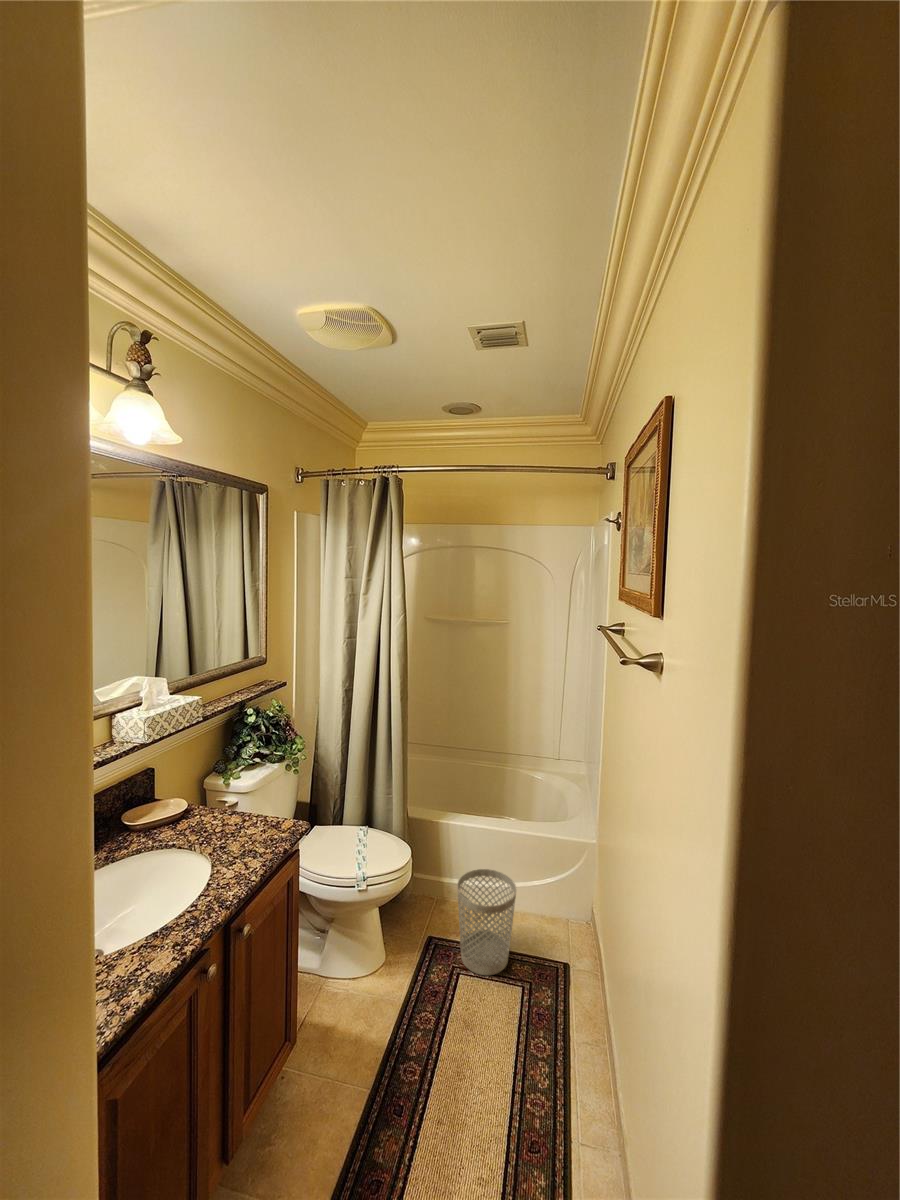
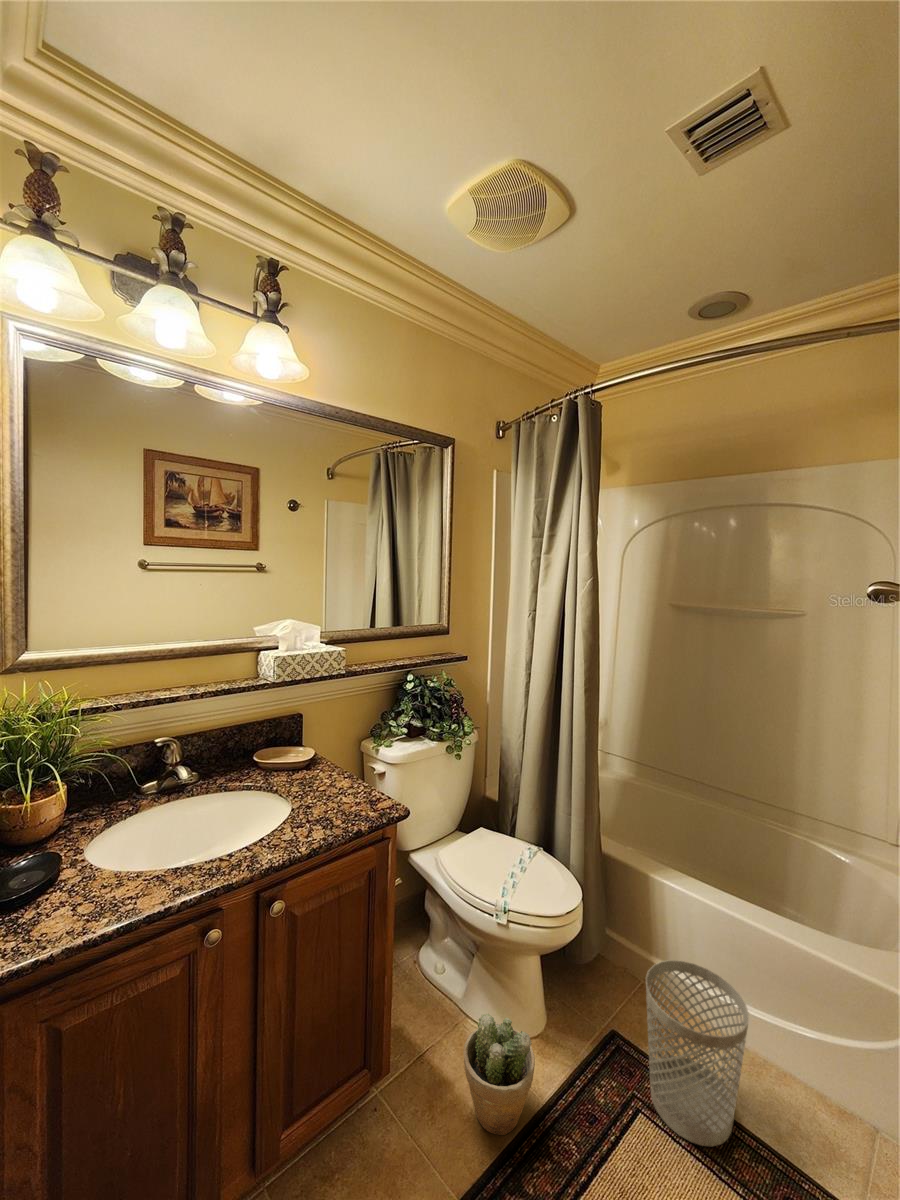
potted plant: none [349,954,402,1038] -> present [463,1014,535,1135]

